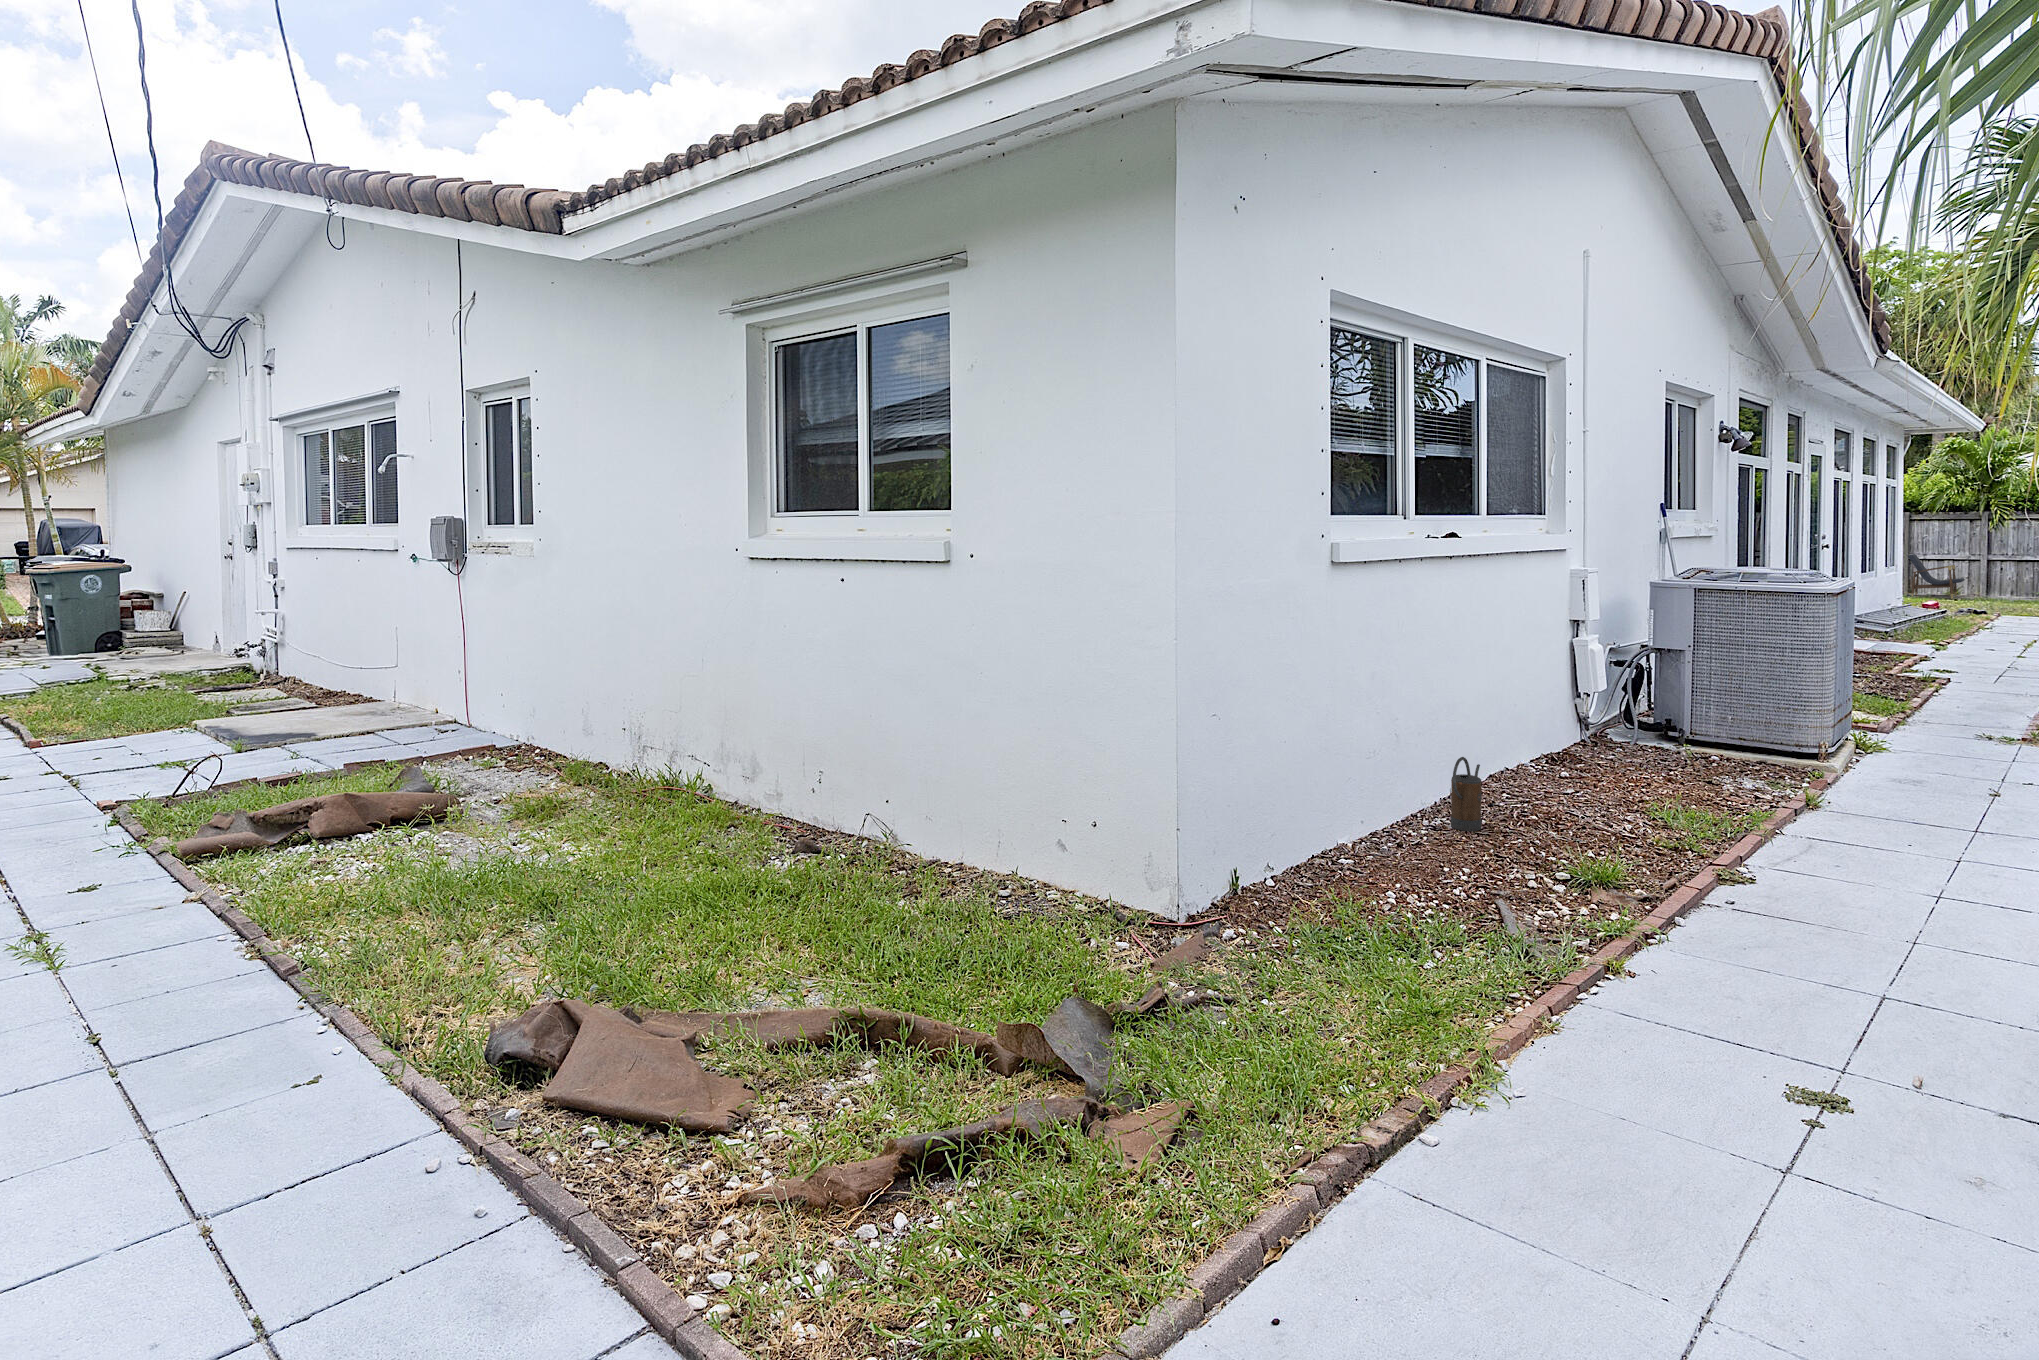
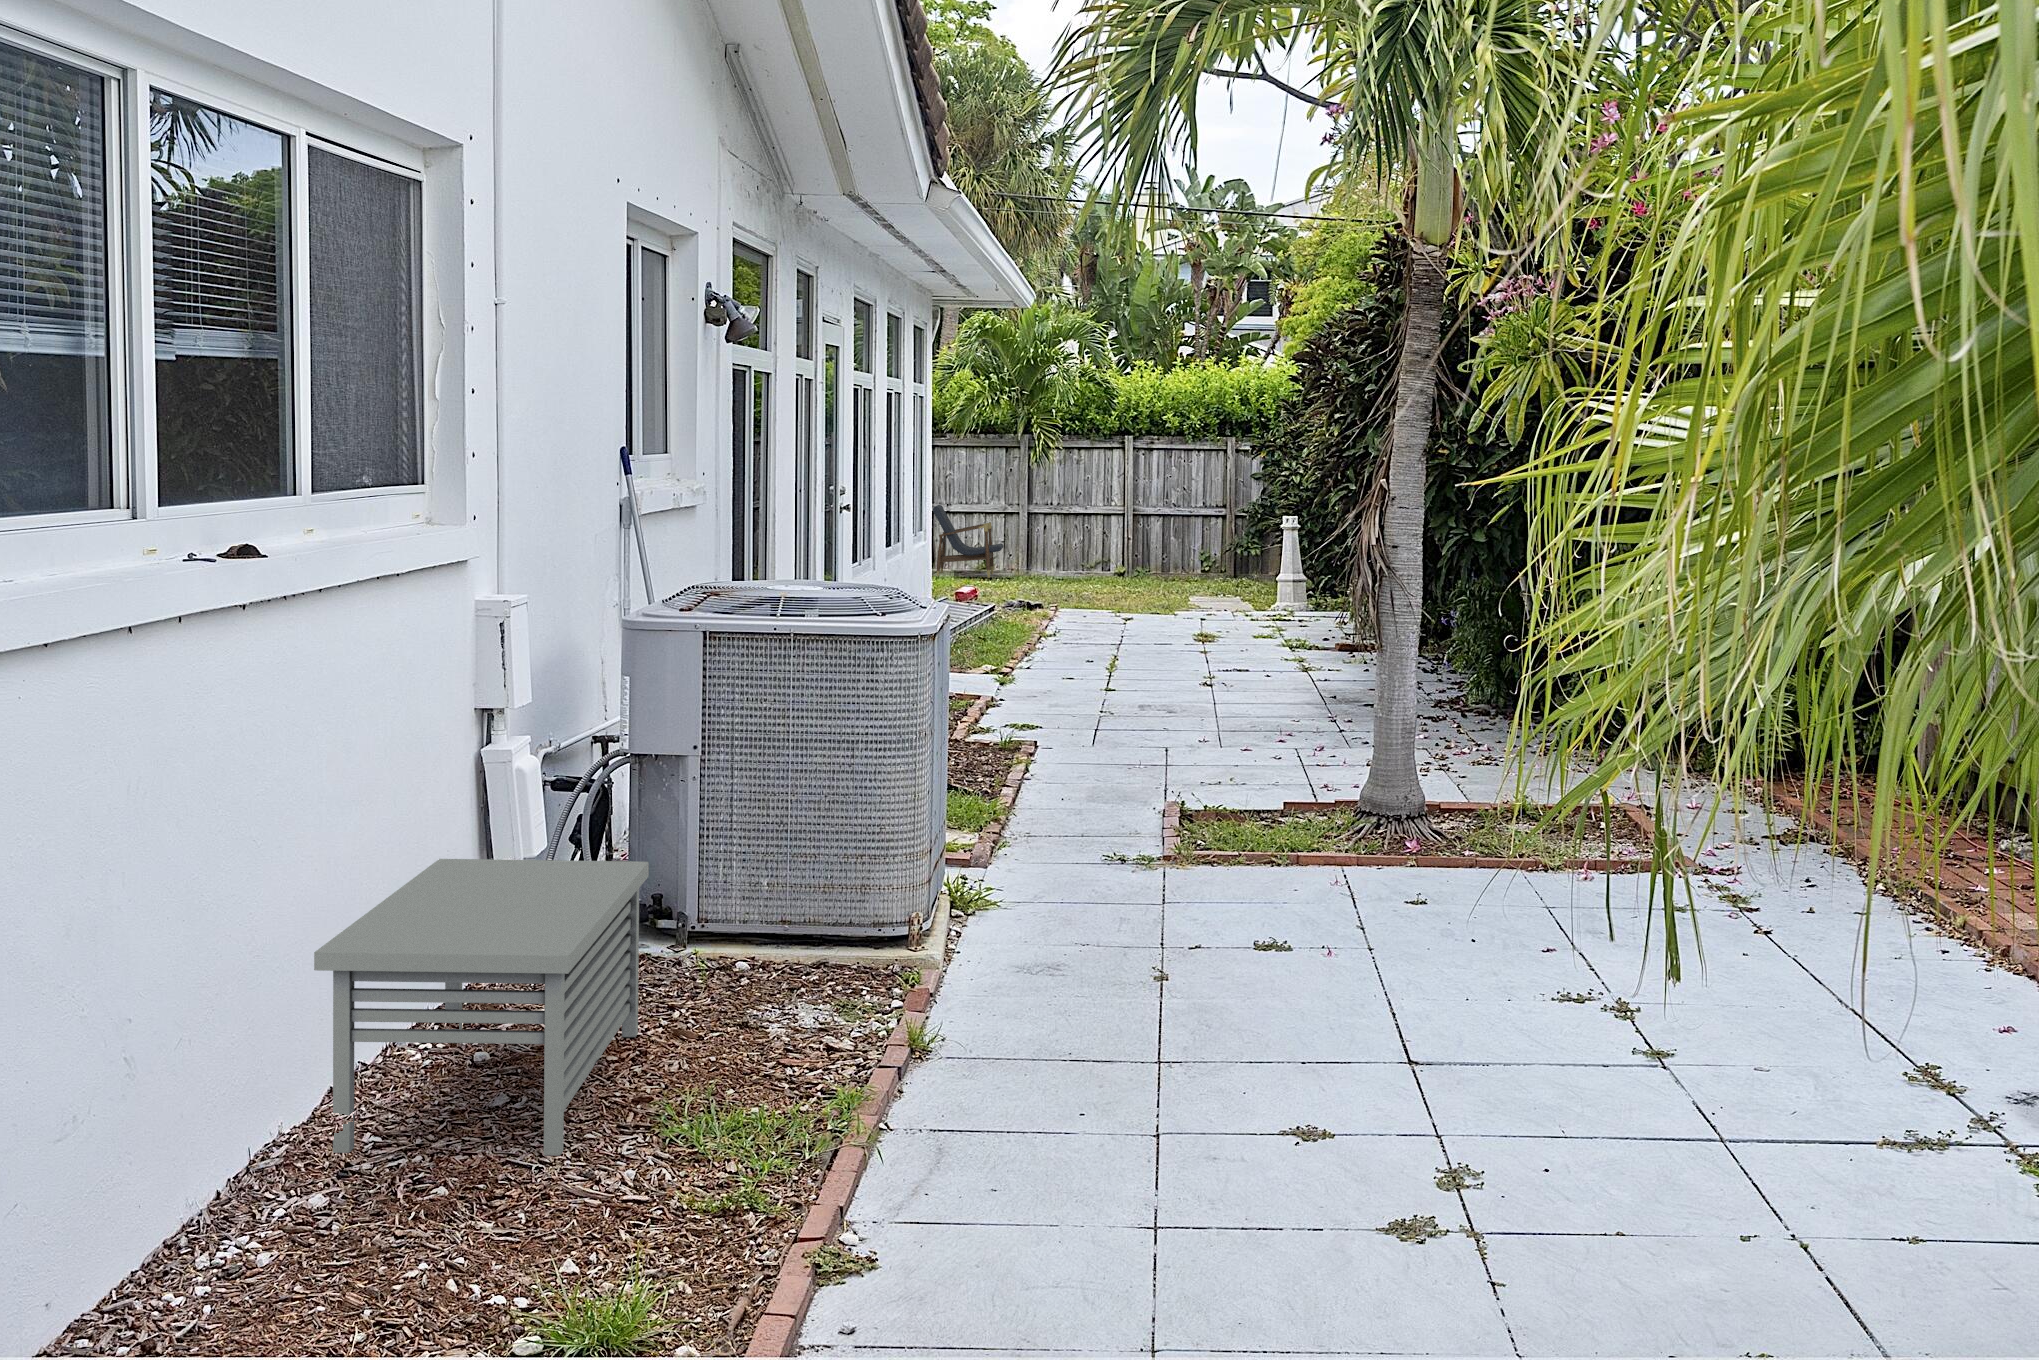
storage bench: none [1483,684,1655,813] -> present [314,859,649,1156]
watering can: present [1451,757,1482,831] -> none [254,1100,328,1278]

